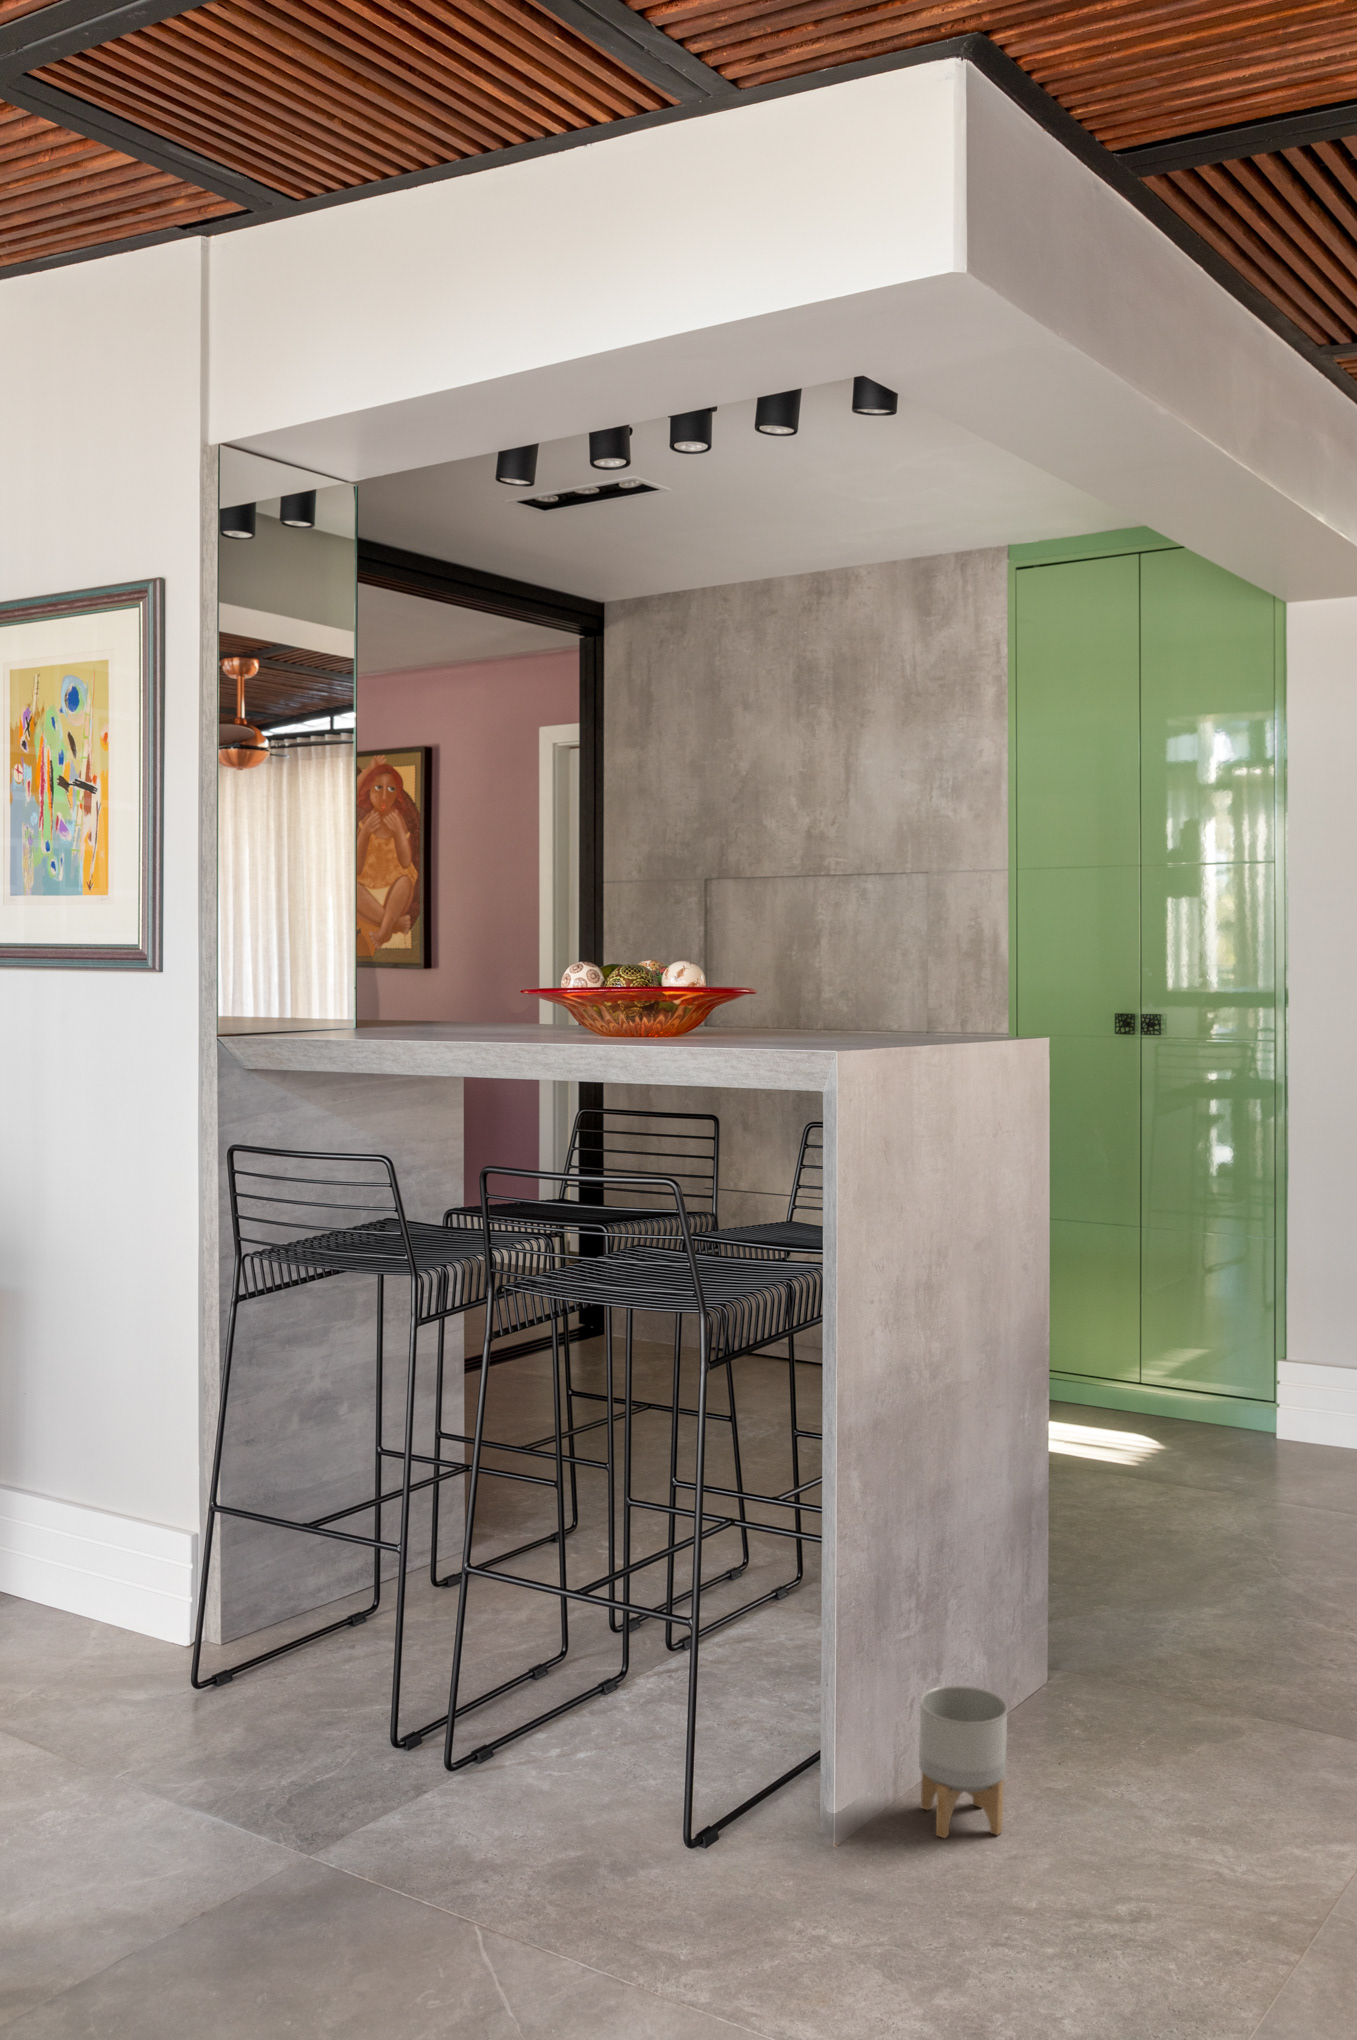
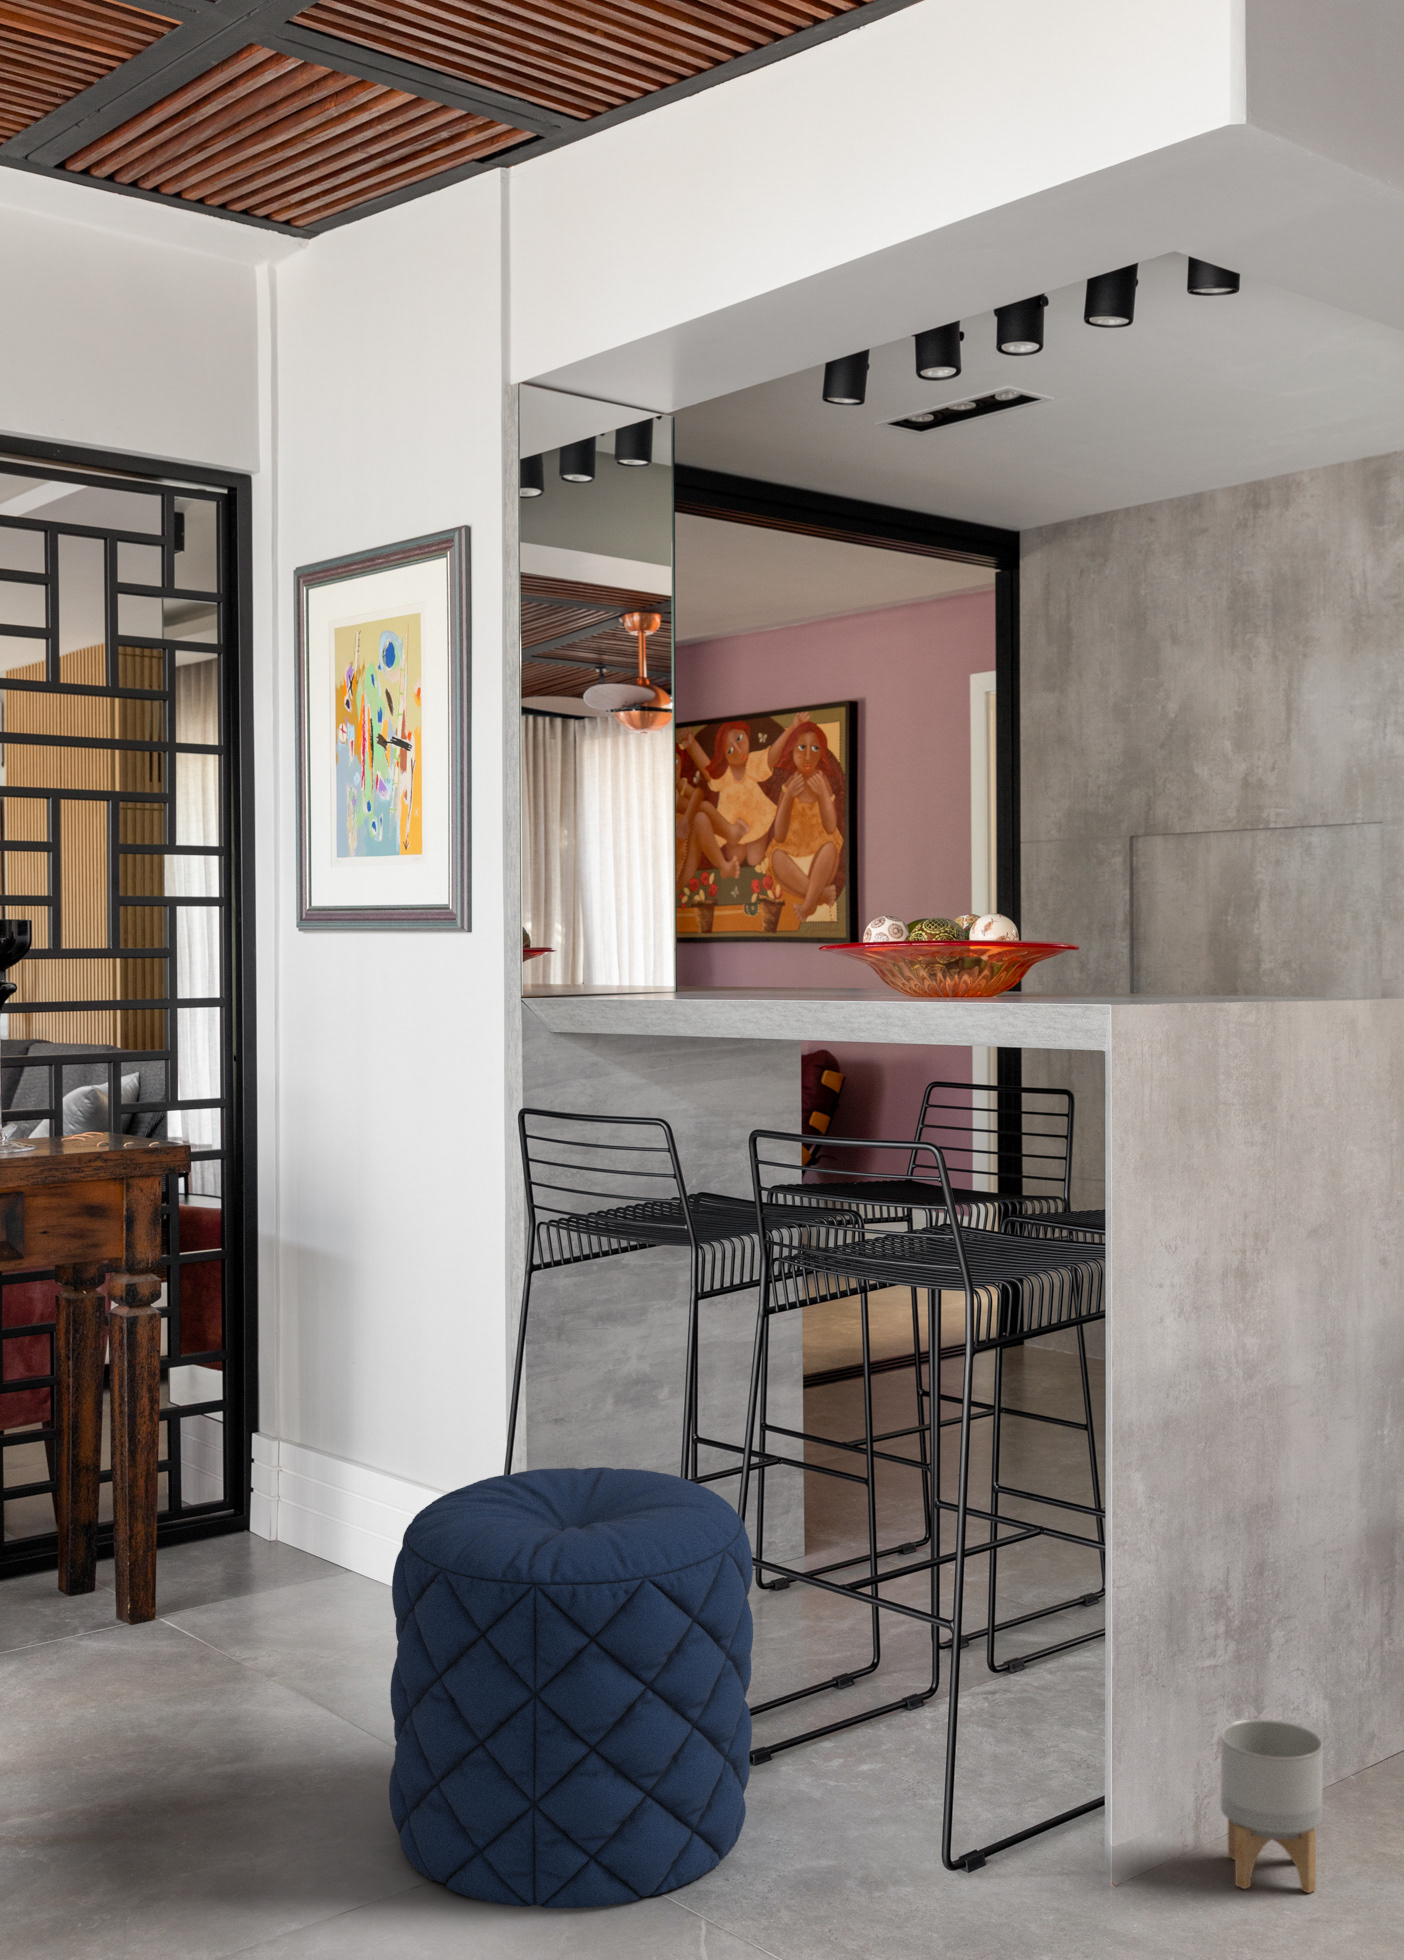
pouf: none [148,1500,501,1943] -> present [389,1467,753,1908]

